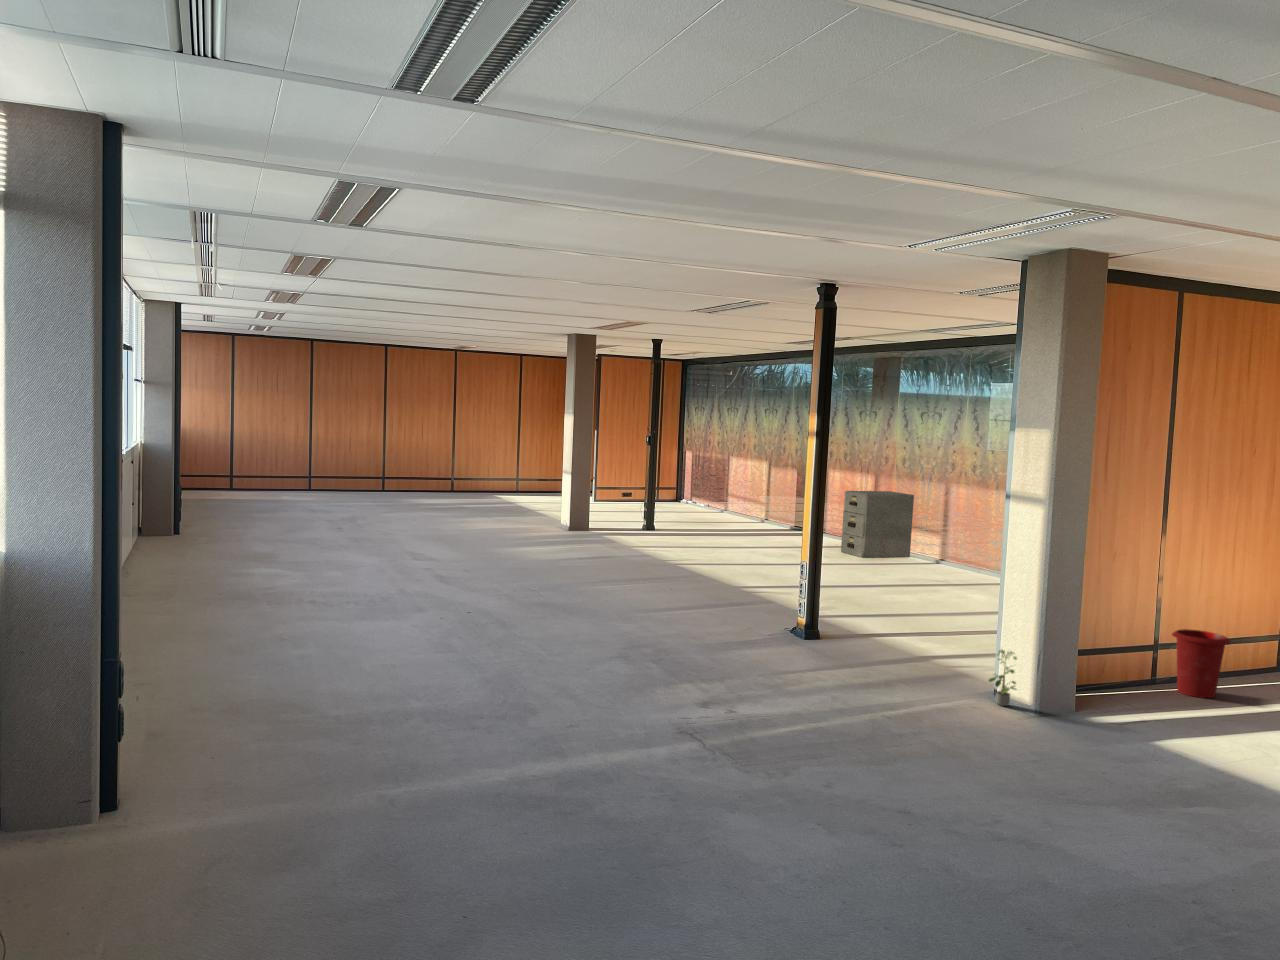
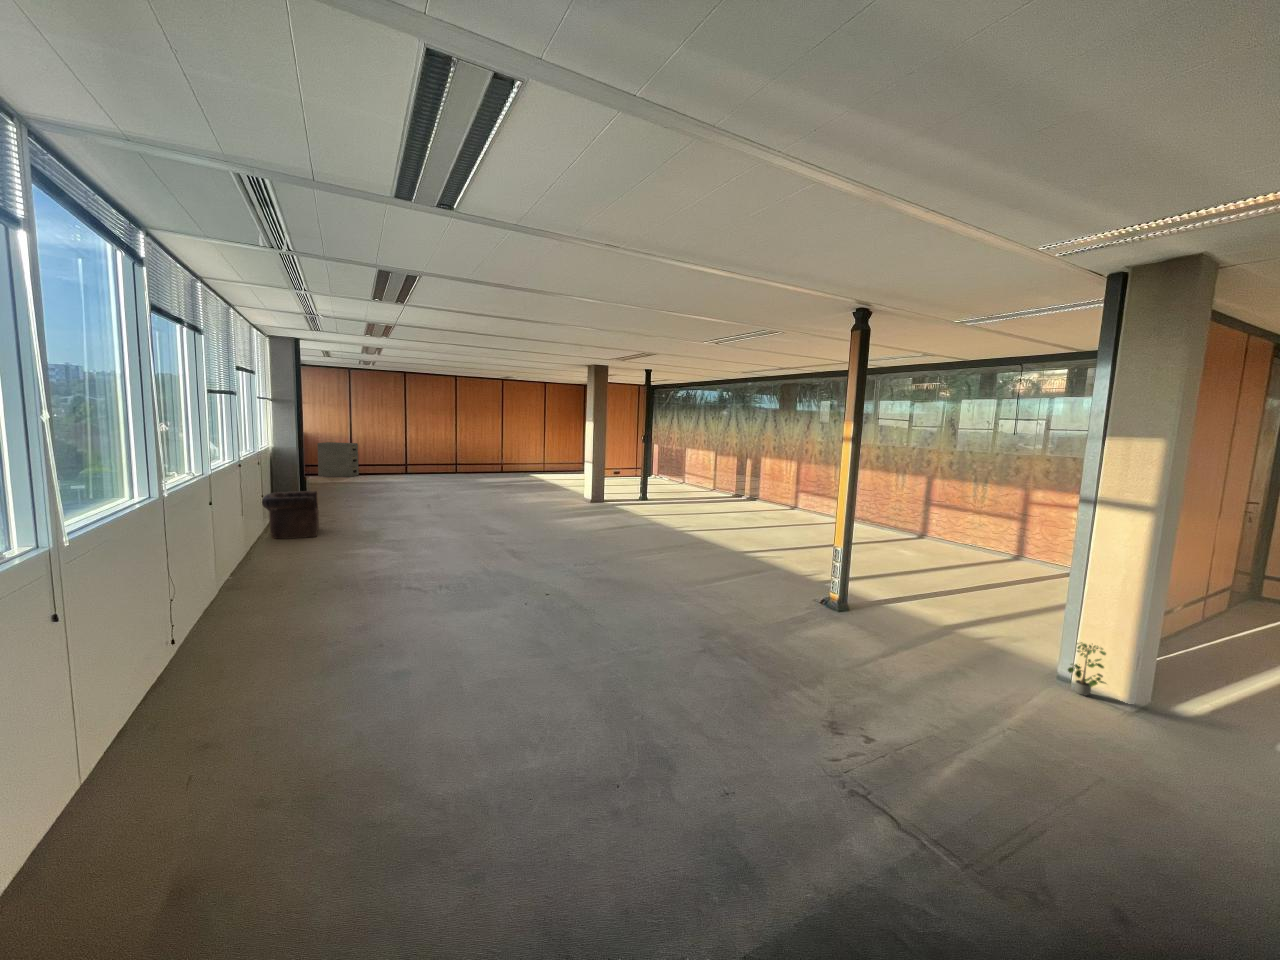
filing cabinet: present [841,491,914,558] -> present [317,442,359,477]
armchair: none [137,498,200,555] -> present [262,491,319,539]
waste bin: present [1172,629,1231,698] -> none [1173,604,1237,666]

